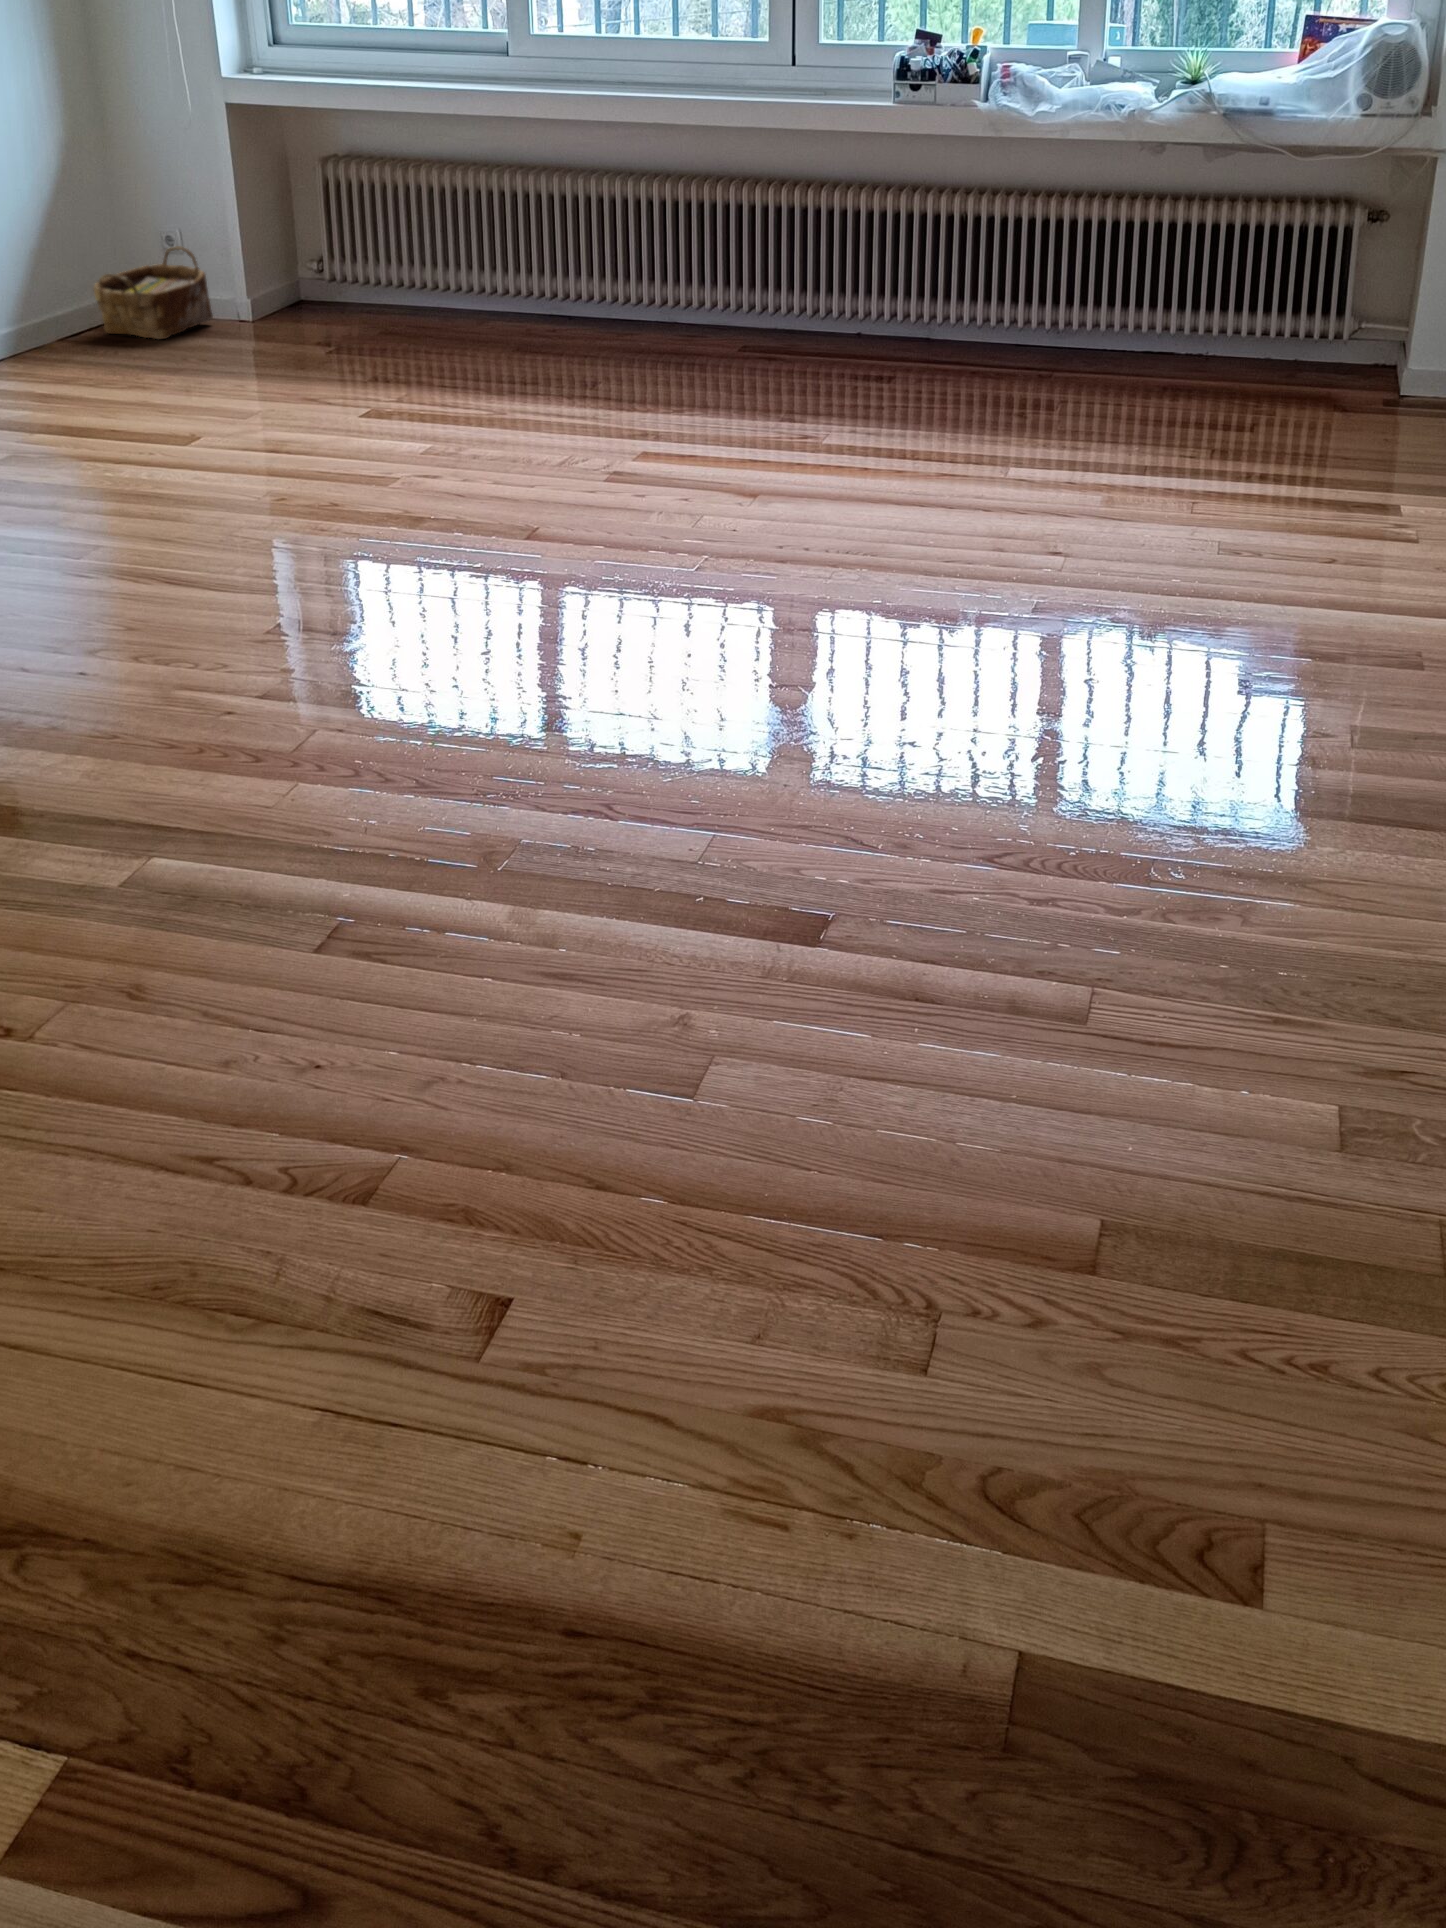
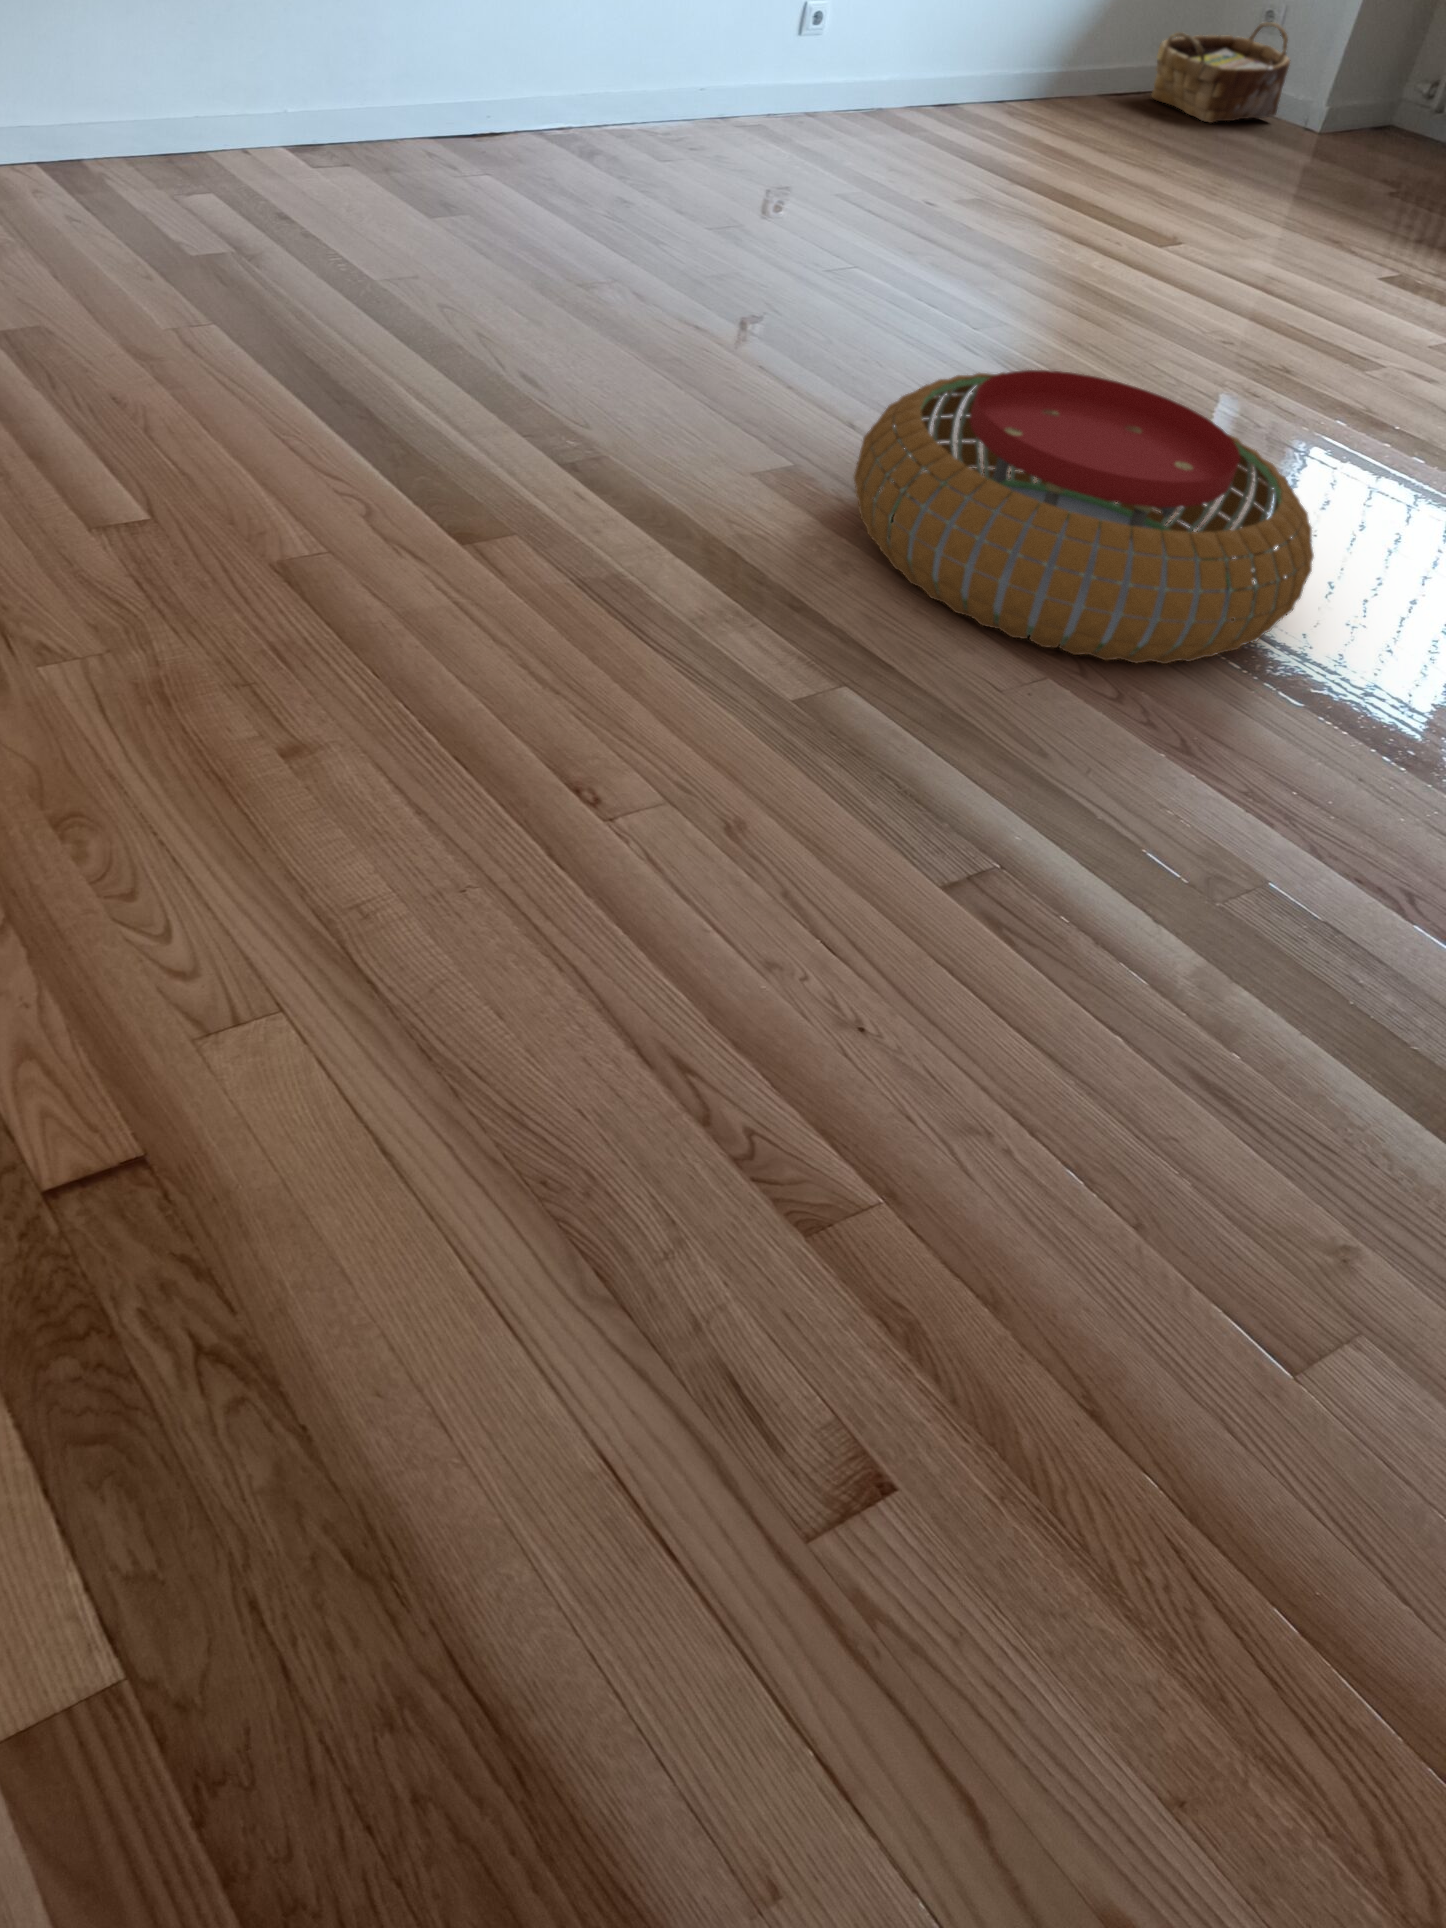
pouf: none [55,549,438,769] -> present [853,370,1314,664]

